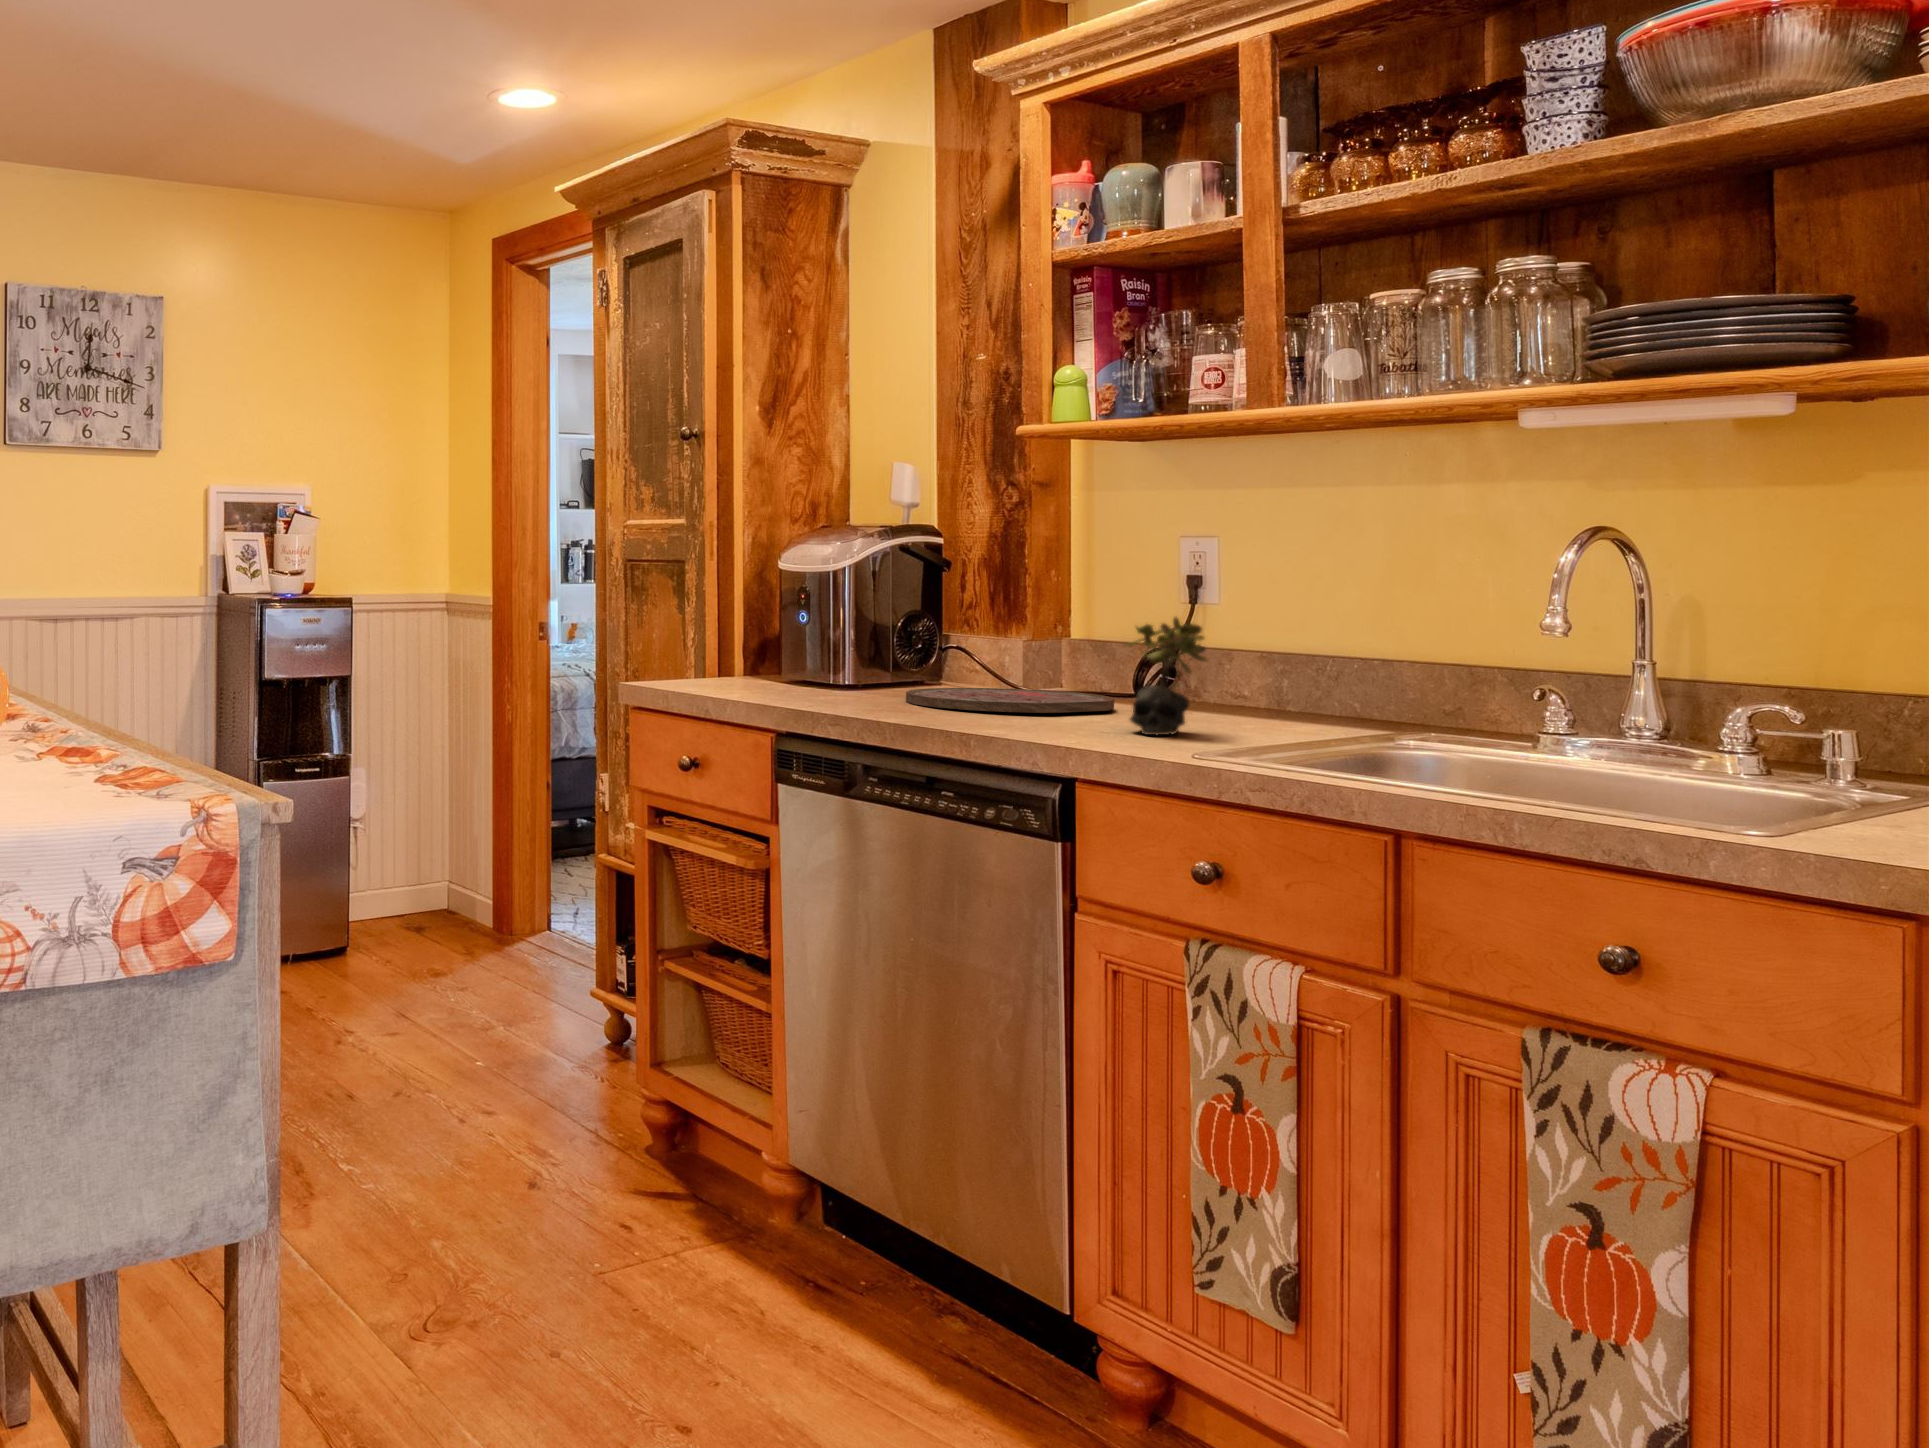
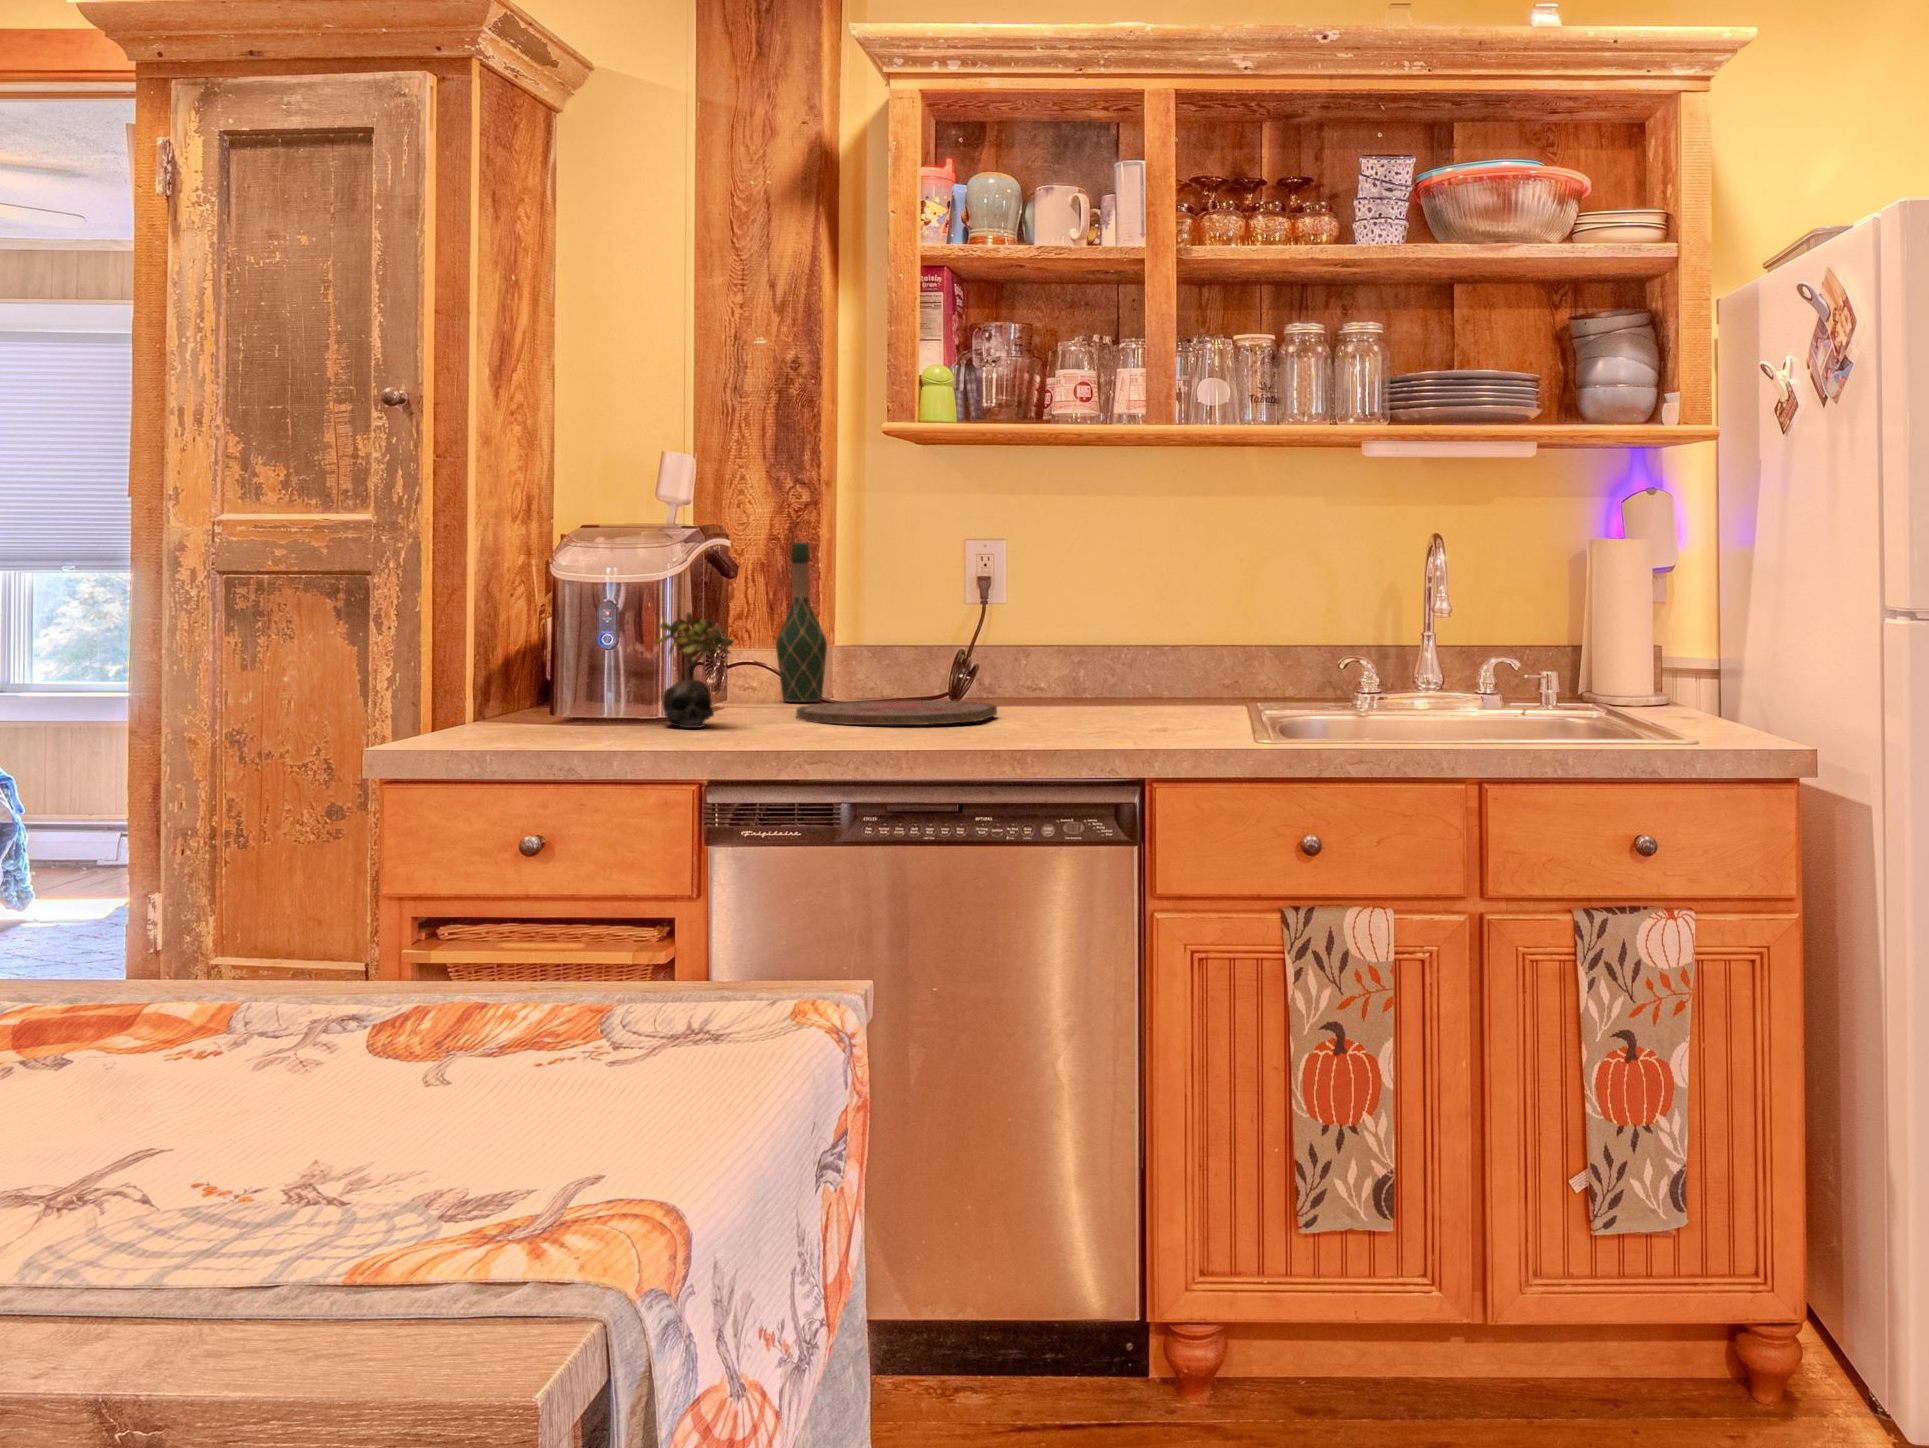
wine bottle: none [984,538,1035,688] -> present [776,543,827,702]
succulent plant: present [1125,617,1207,735] -> present [653,612,734,728]

